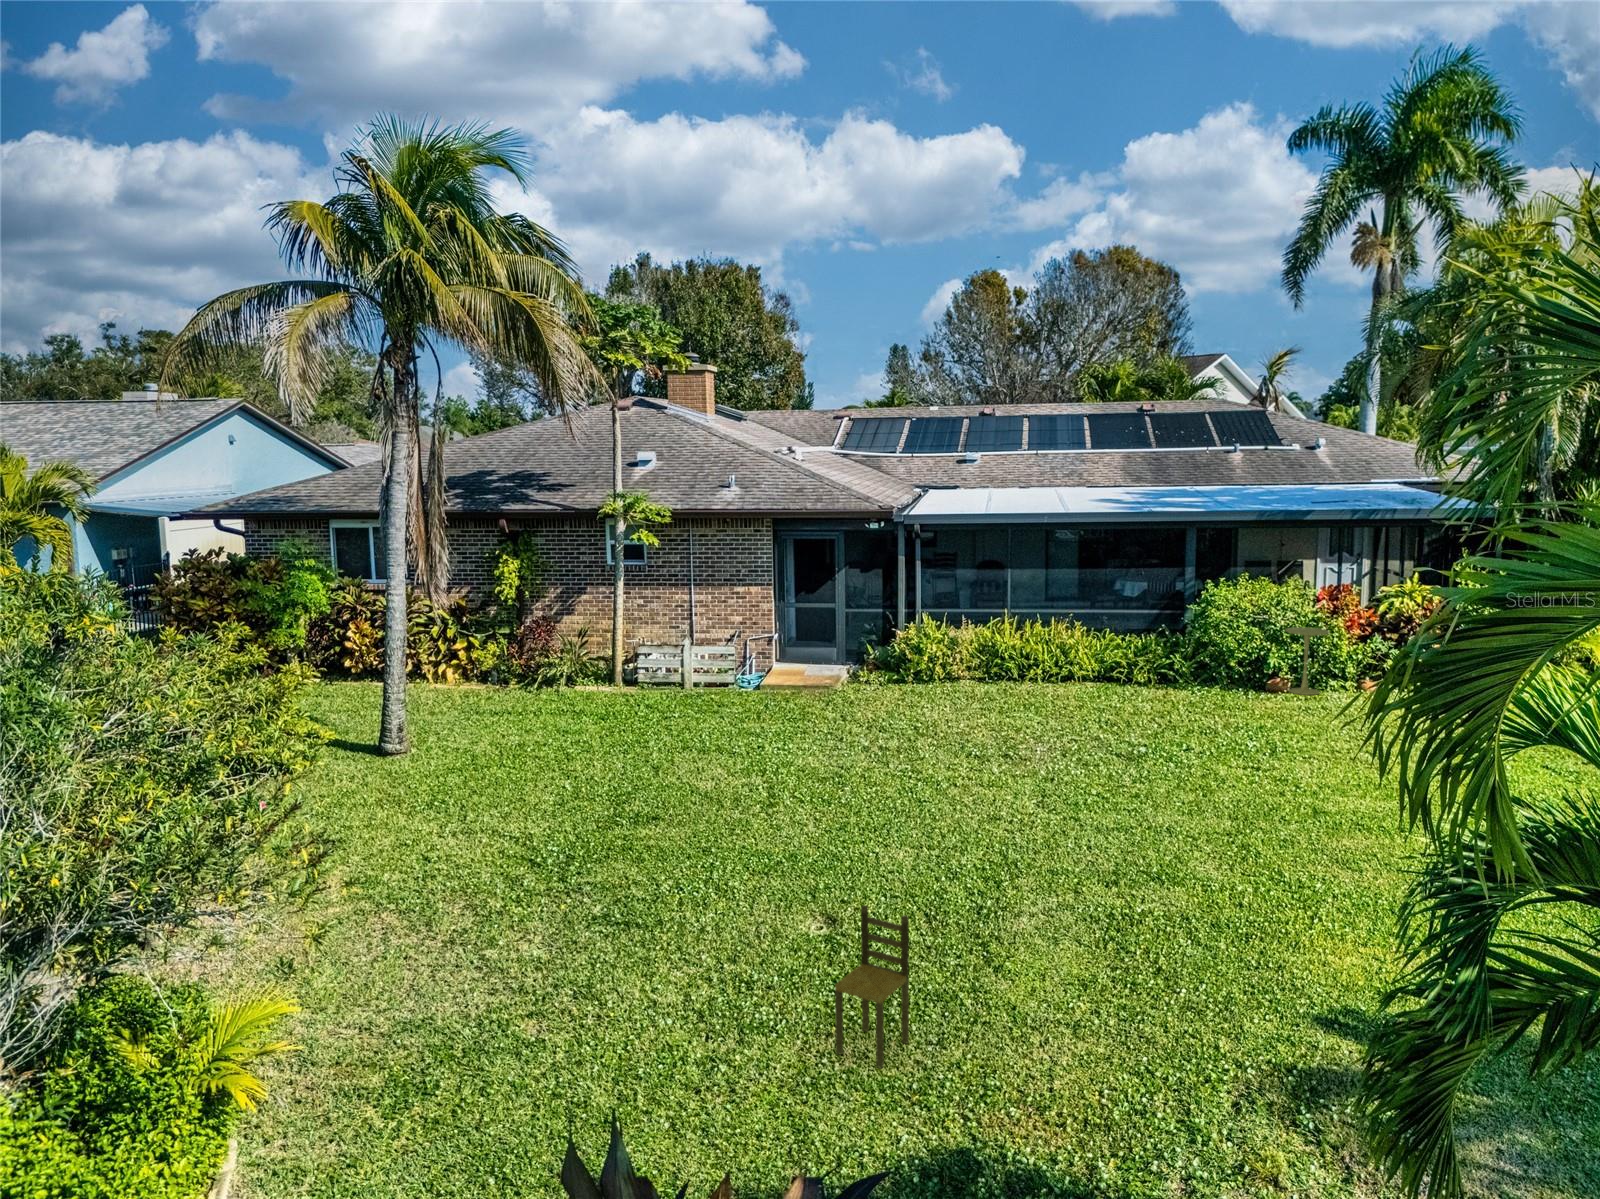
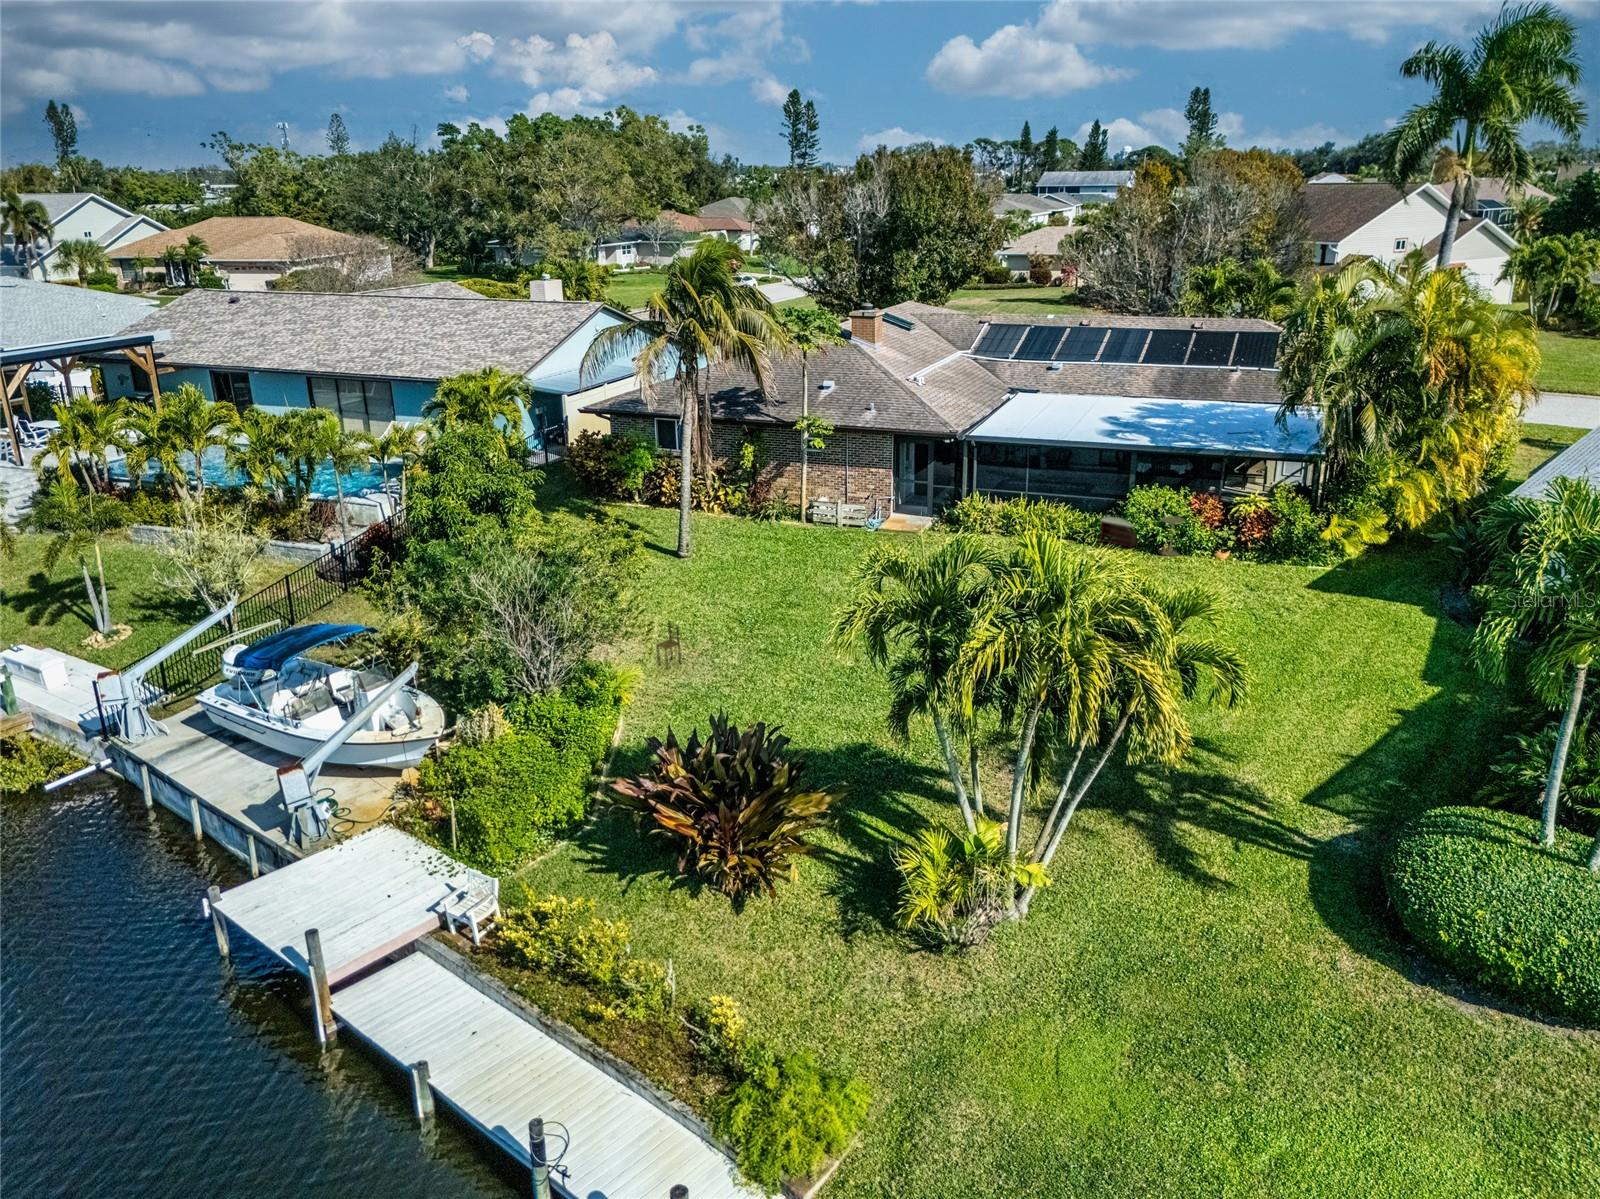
bench: none [1165,638,1239,689] -> present [1100,516,1138,548]
chair: present [835,905,909,1068] -> present [656,622,681,668]

